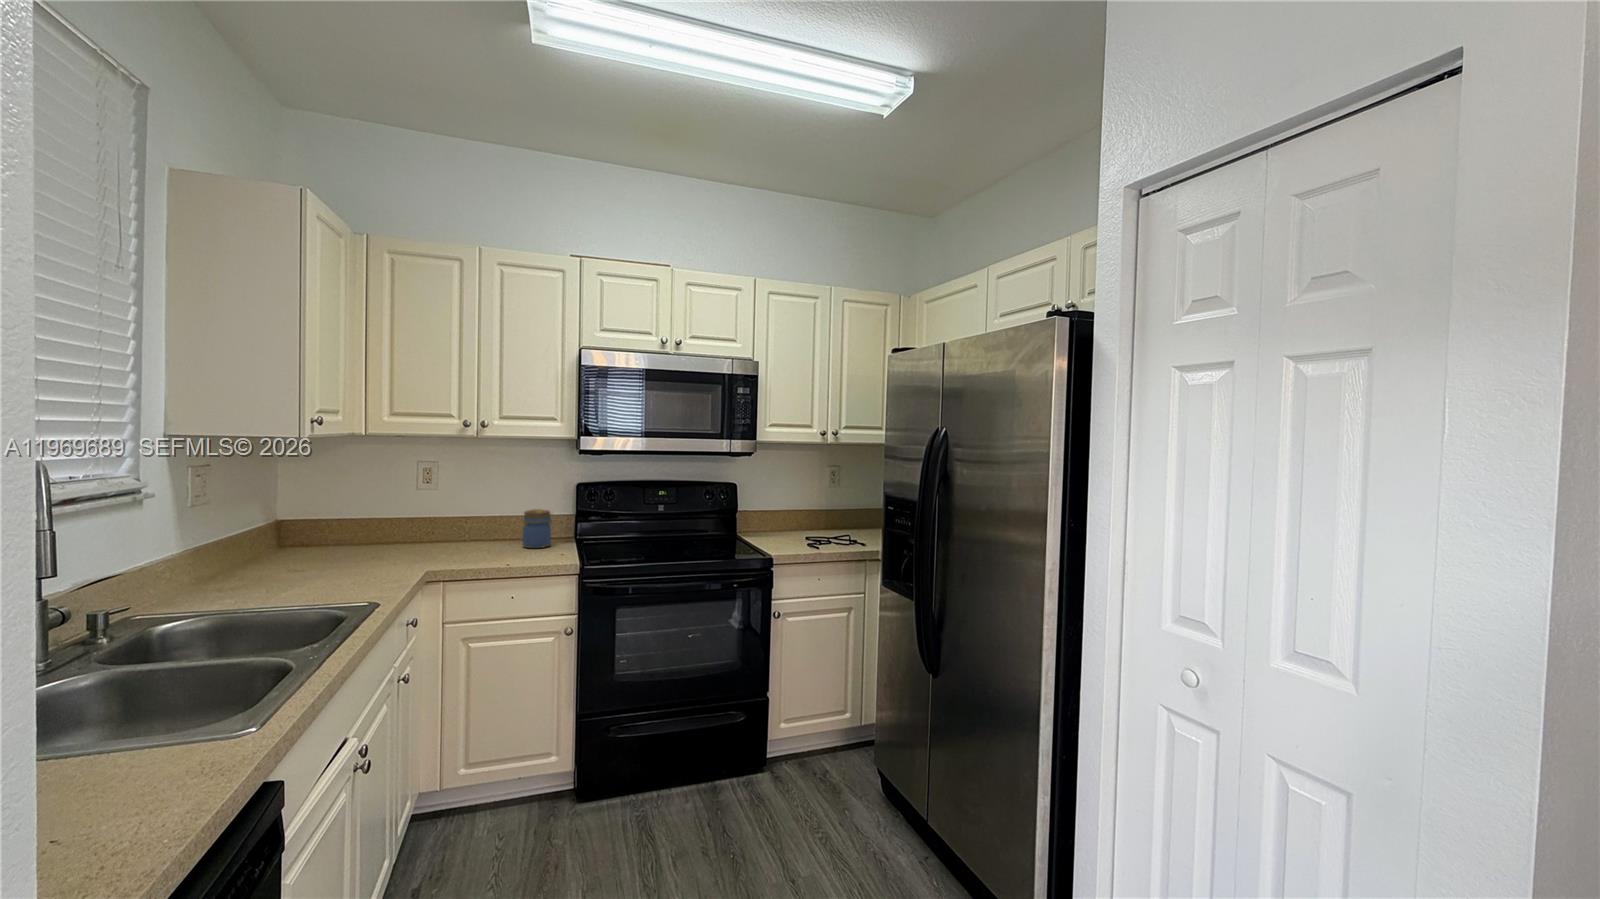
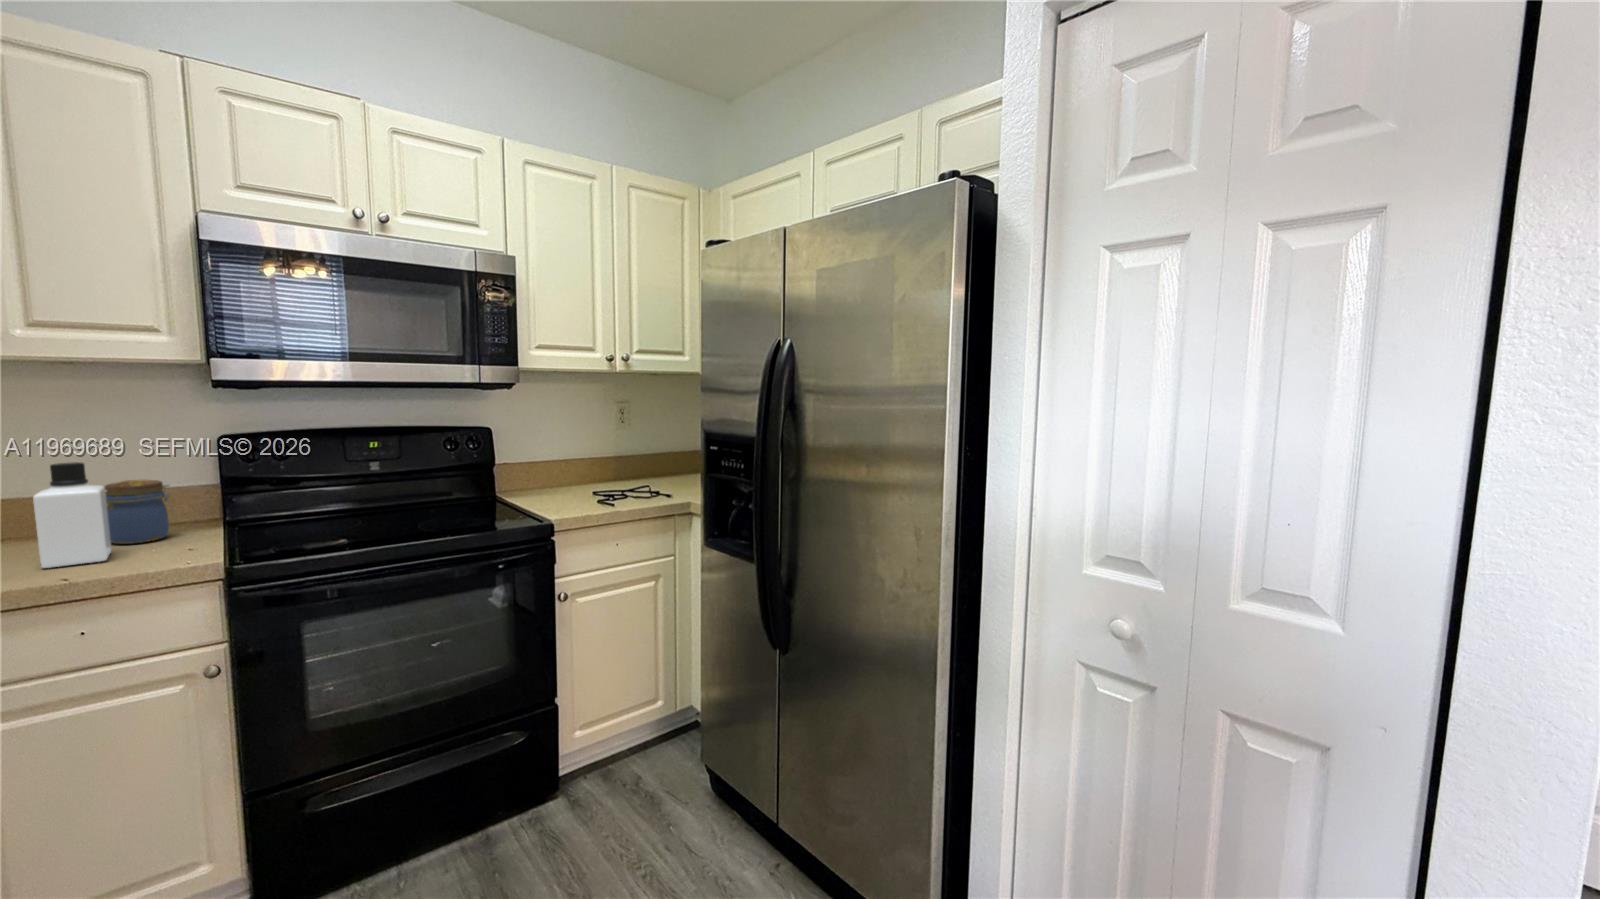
bottle: none [497,498,526,558] -> present [33,462,111,568]

